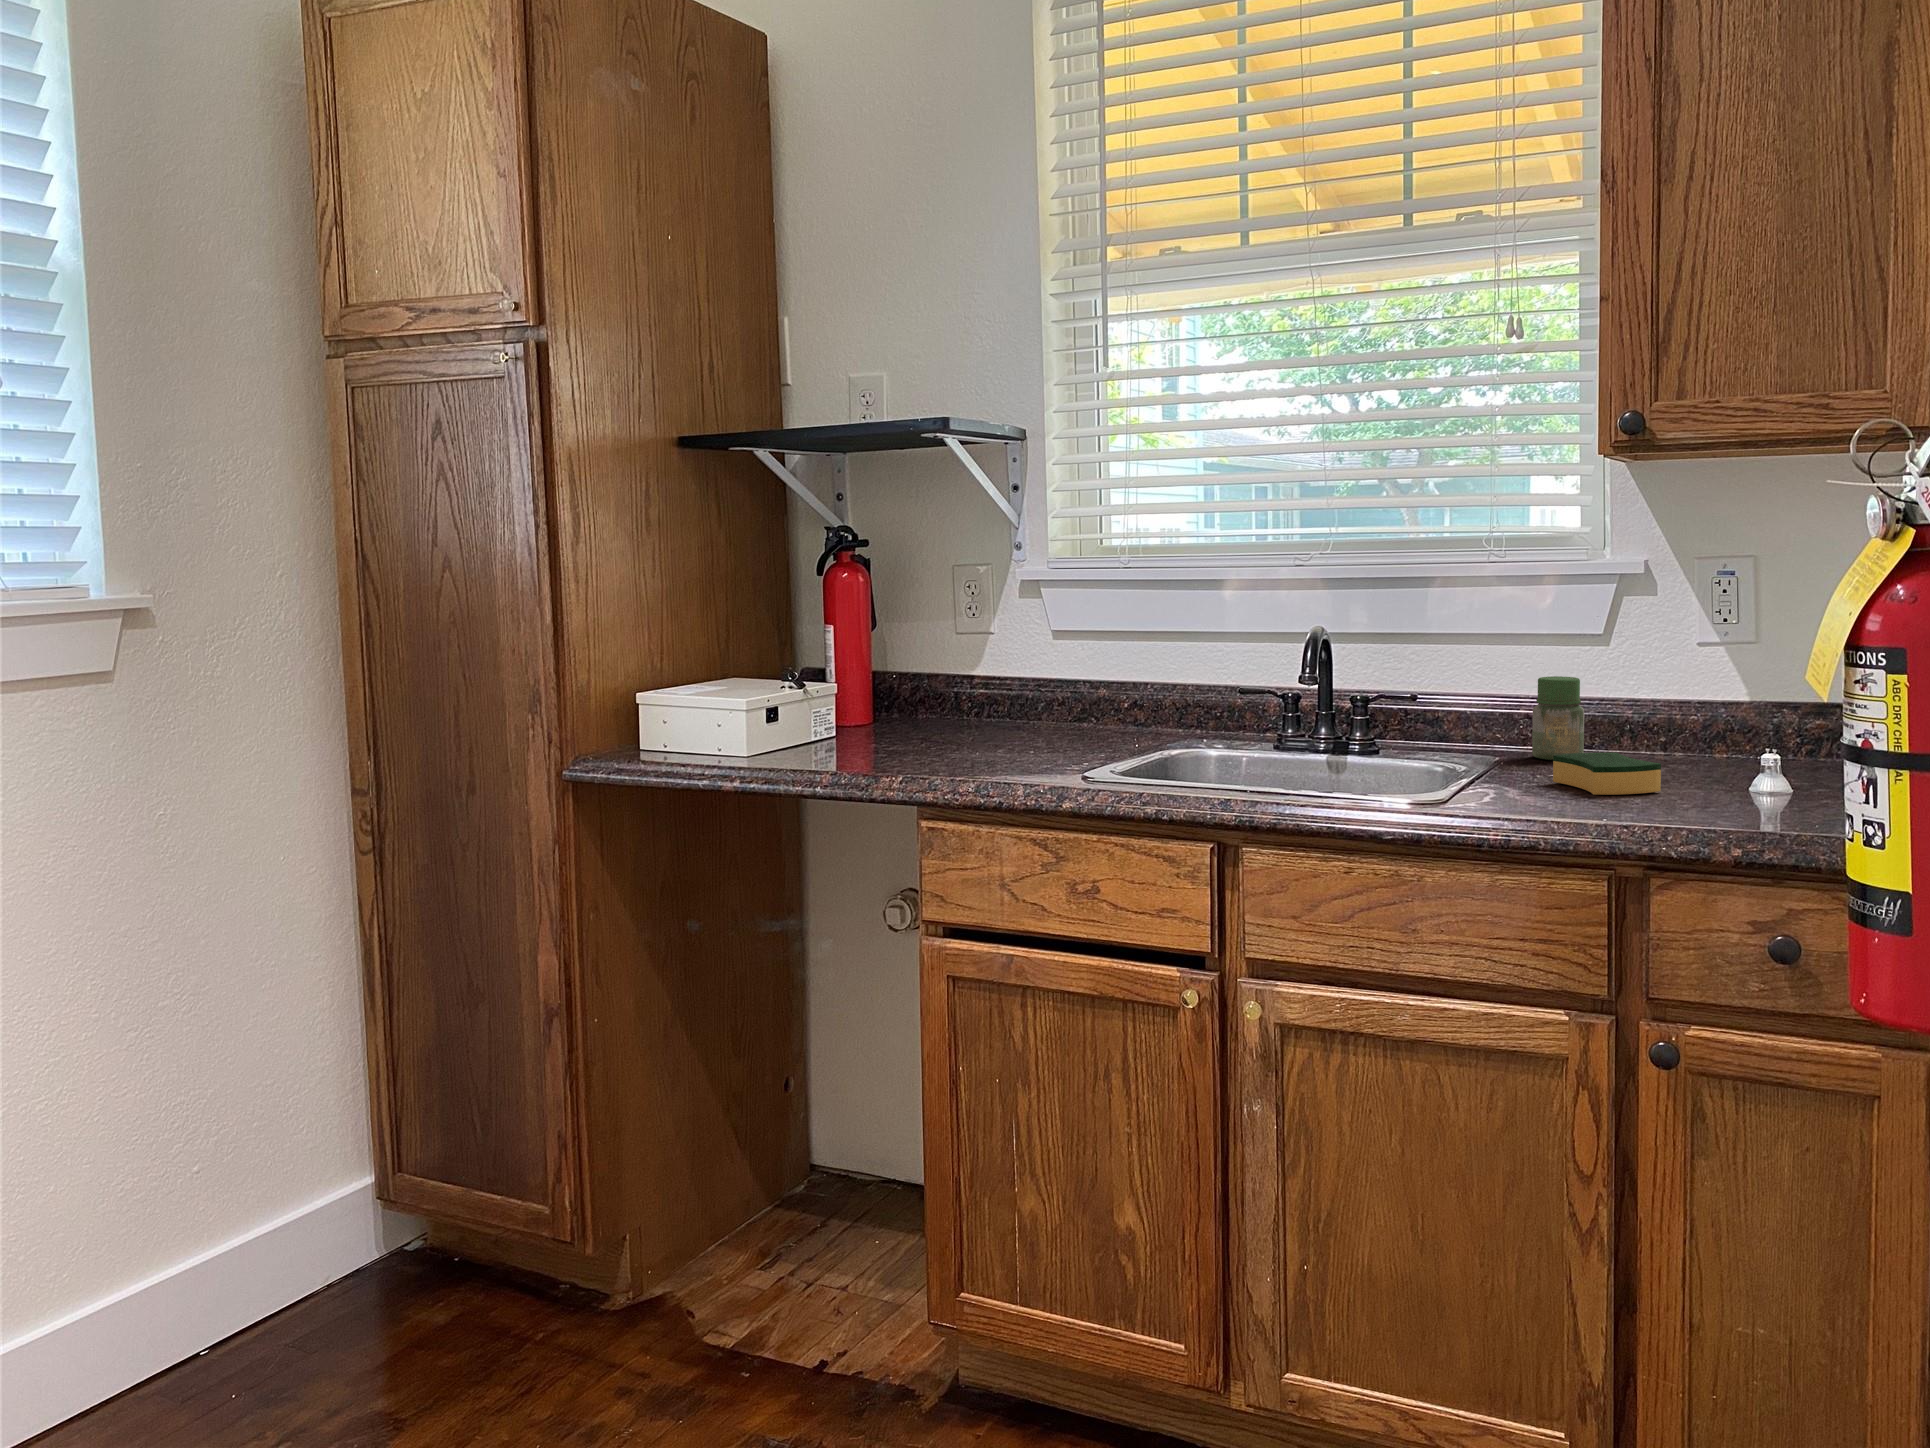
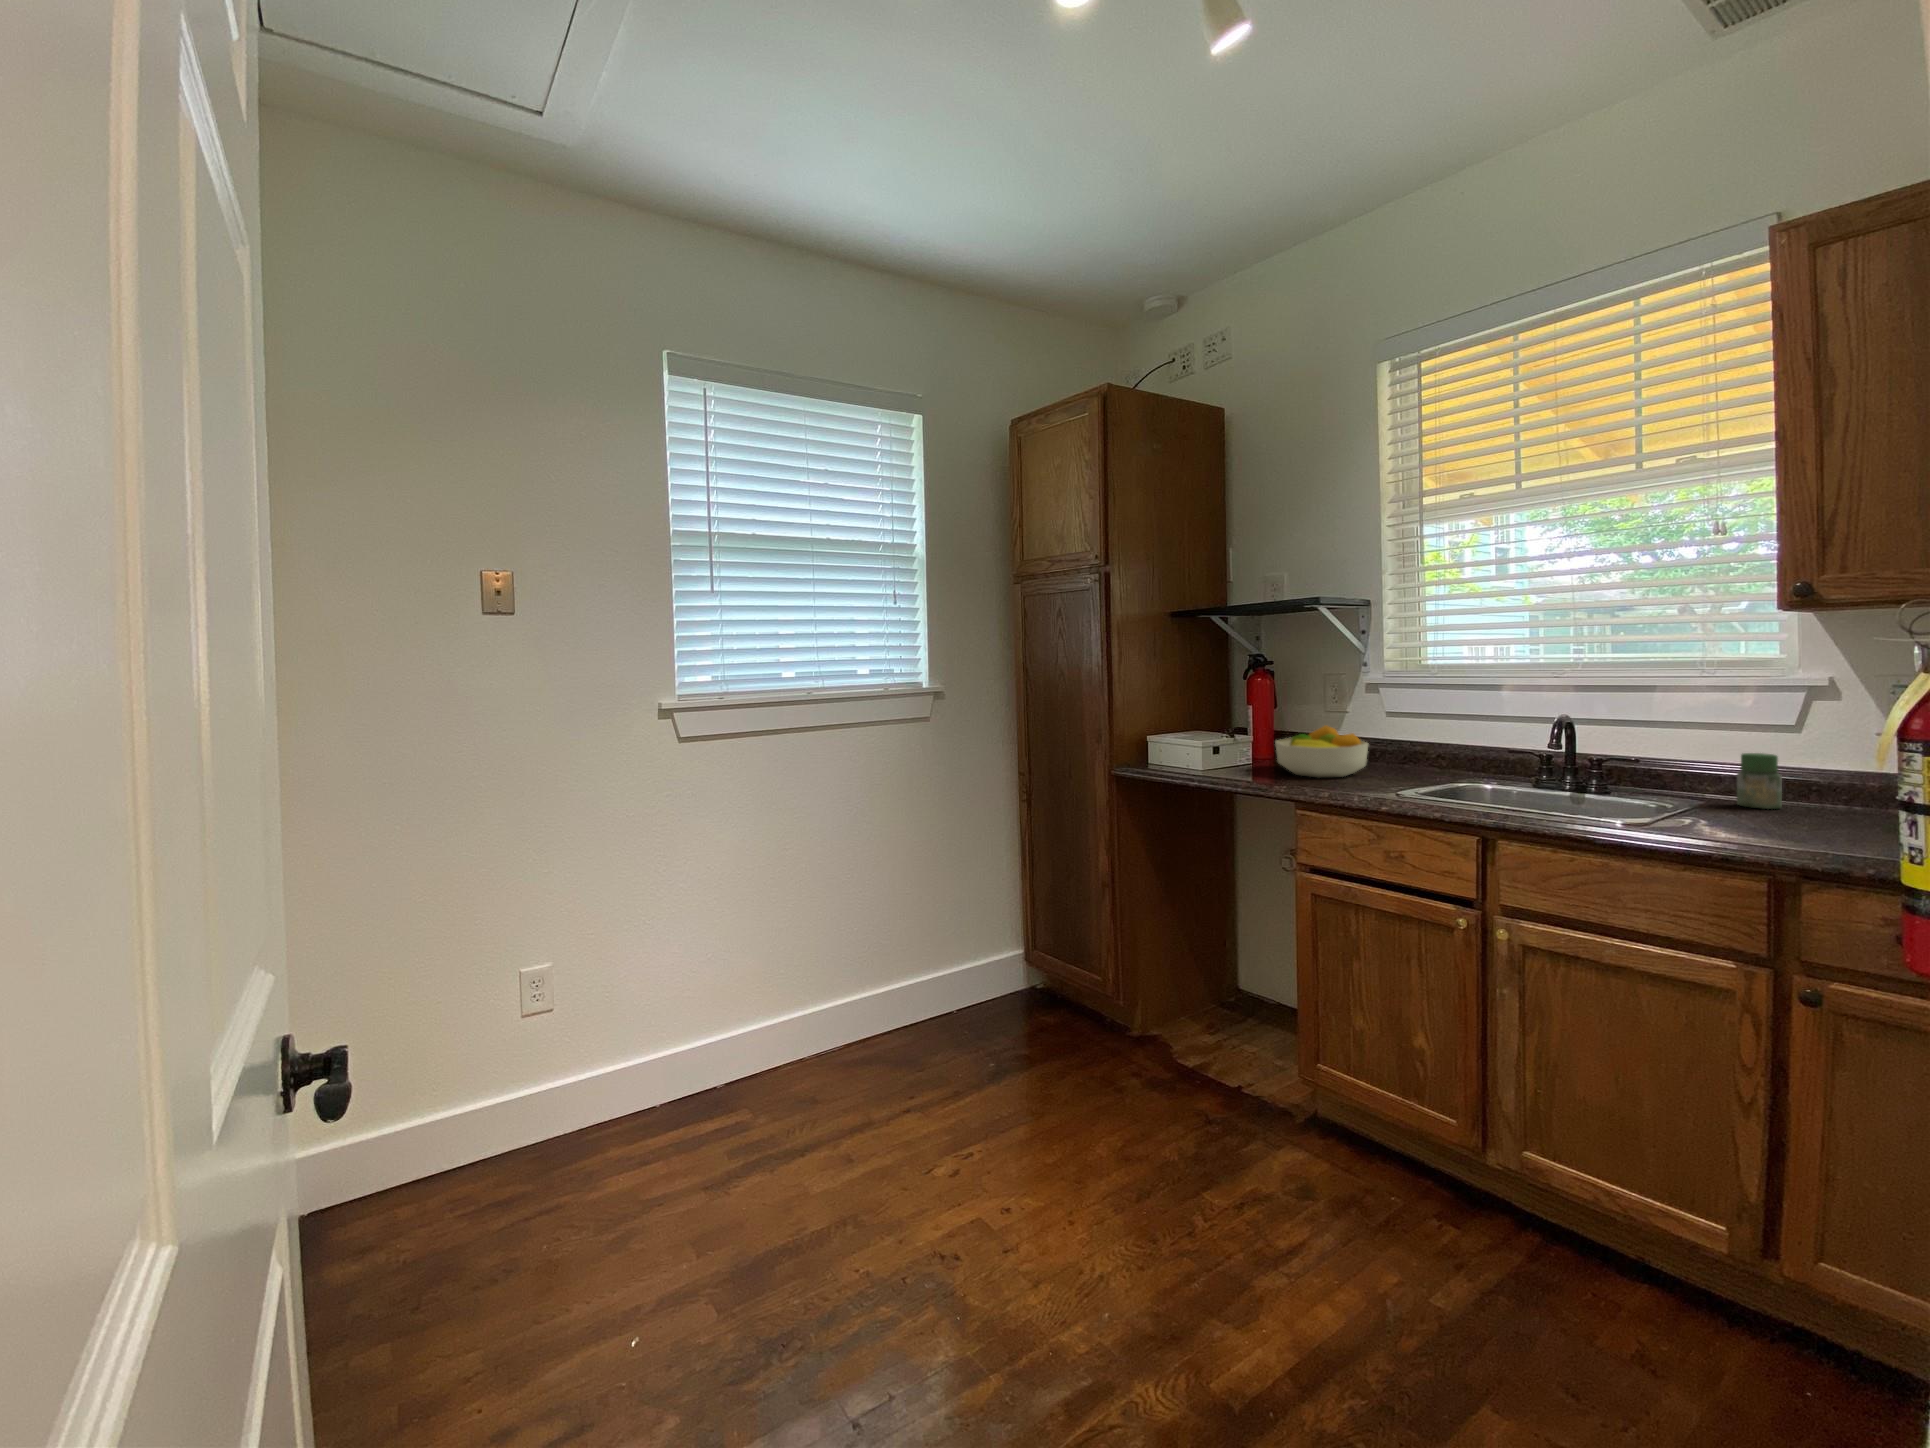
fruit bowl: none [874,657,1032,756] -> present [1275,726,1368,778]
sponge: present [1553,752,1661,795] -> none [1741,804,1832,833]

